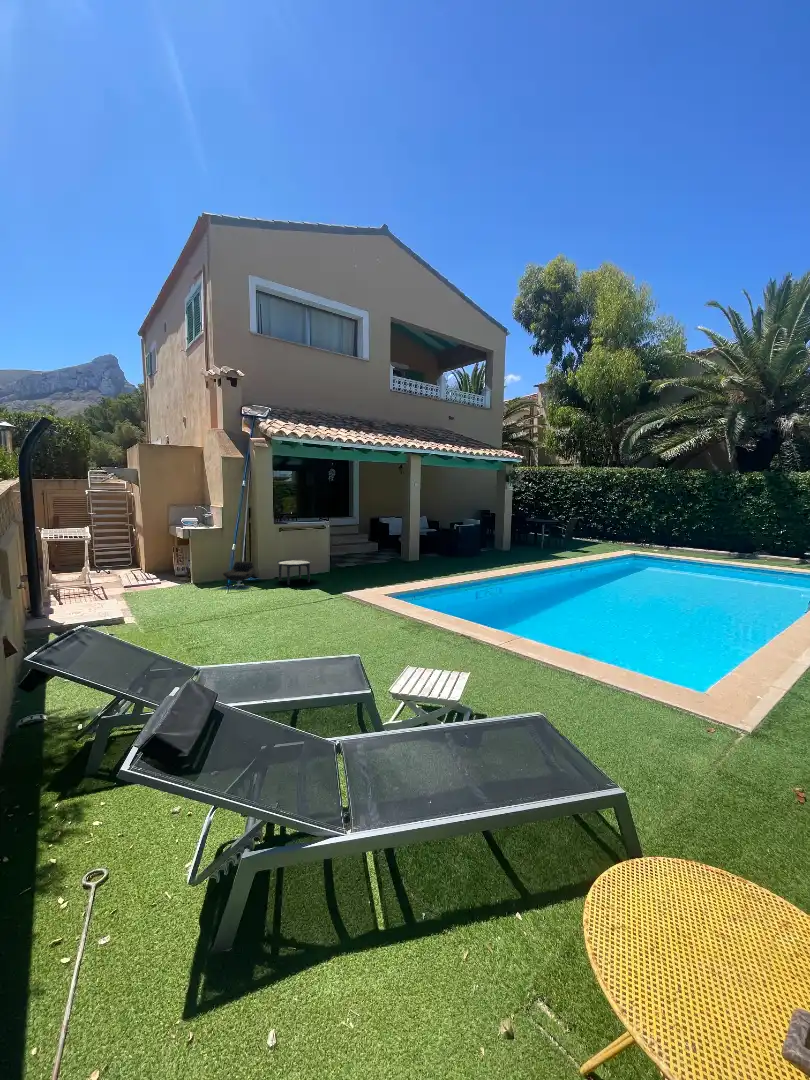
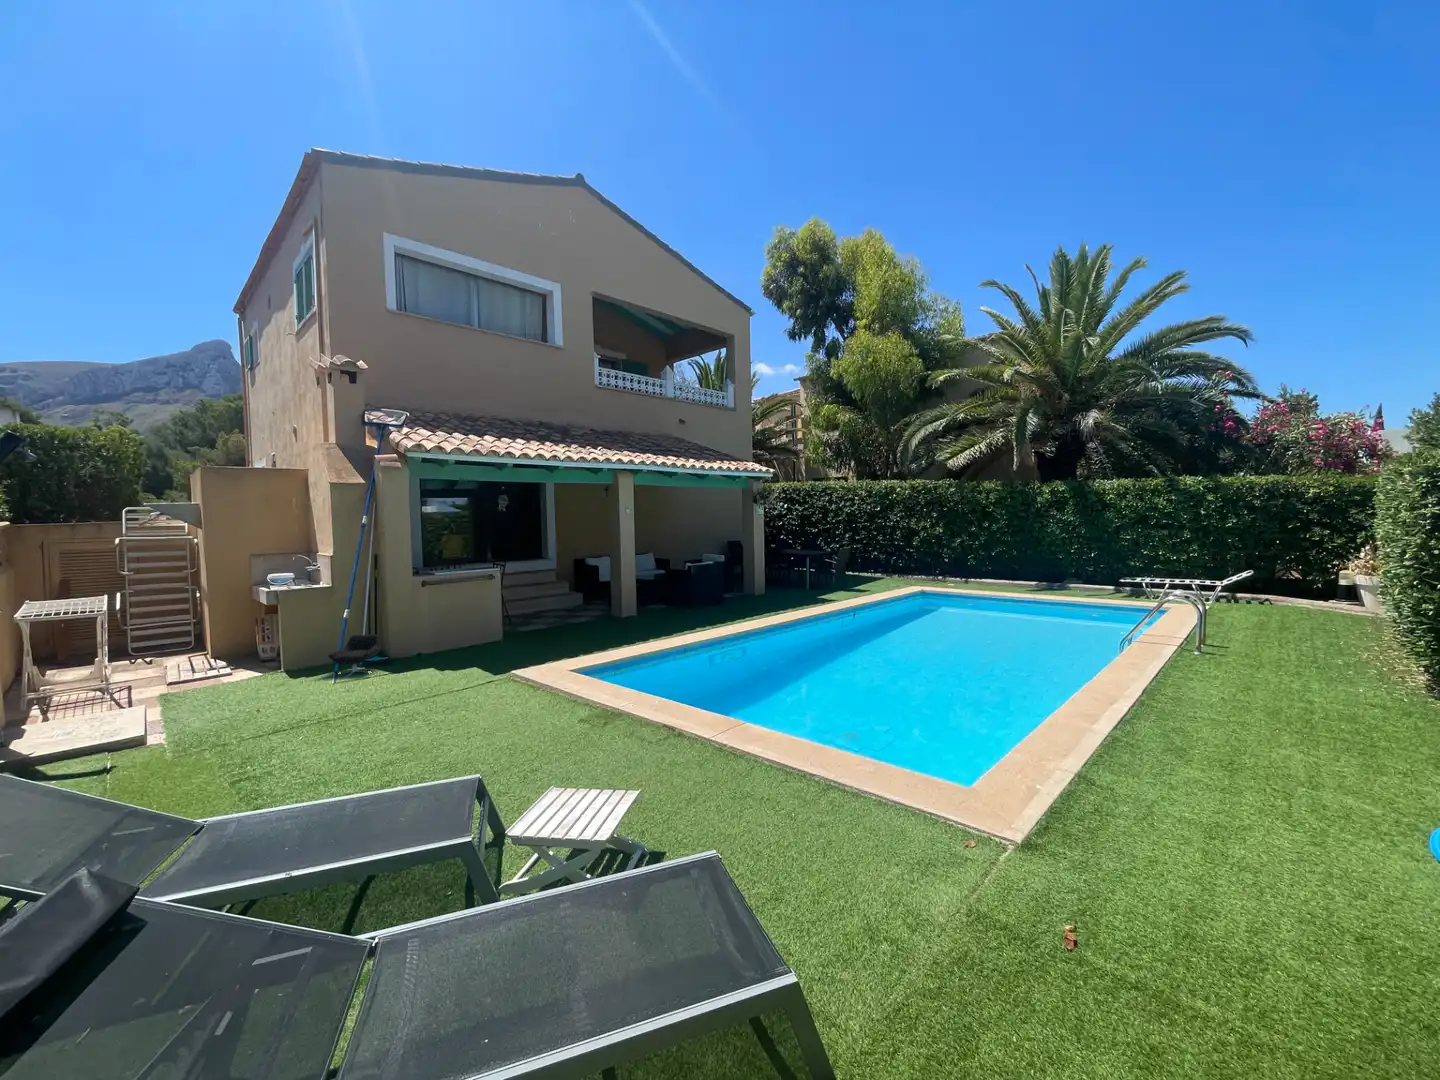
round table: present [276,559,312,585] -> none [414,625,470,665]

